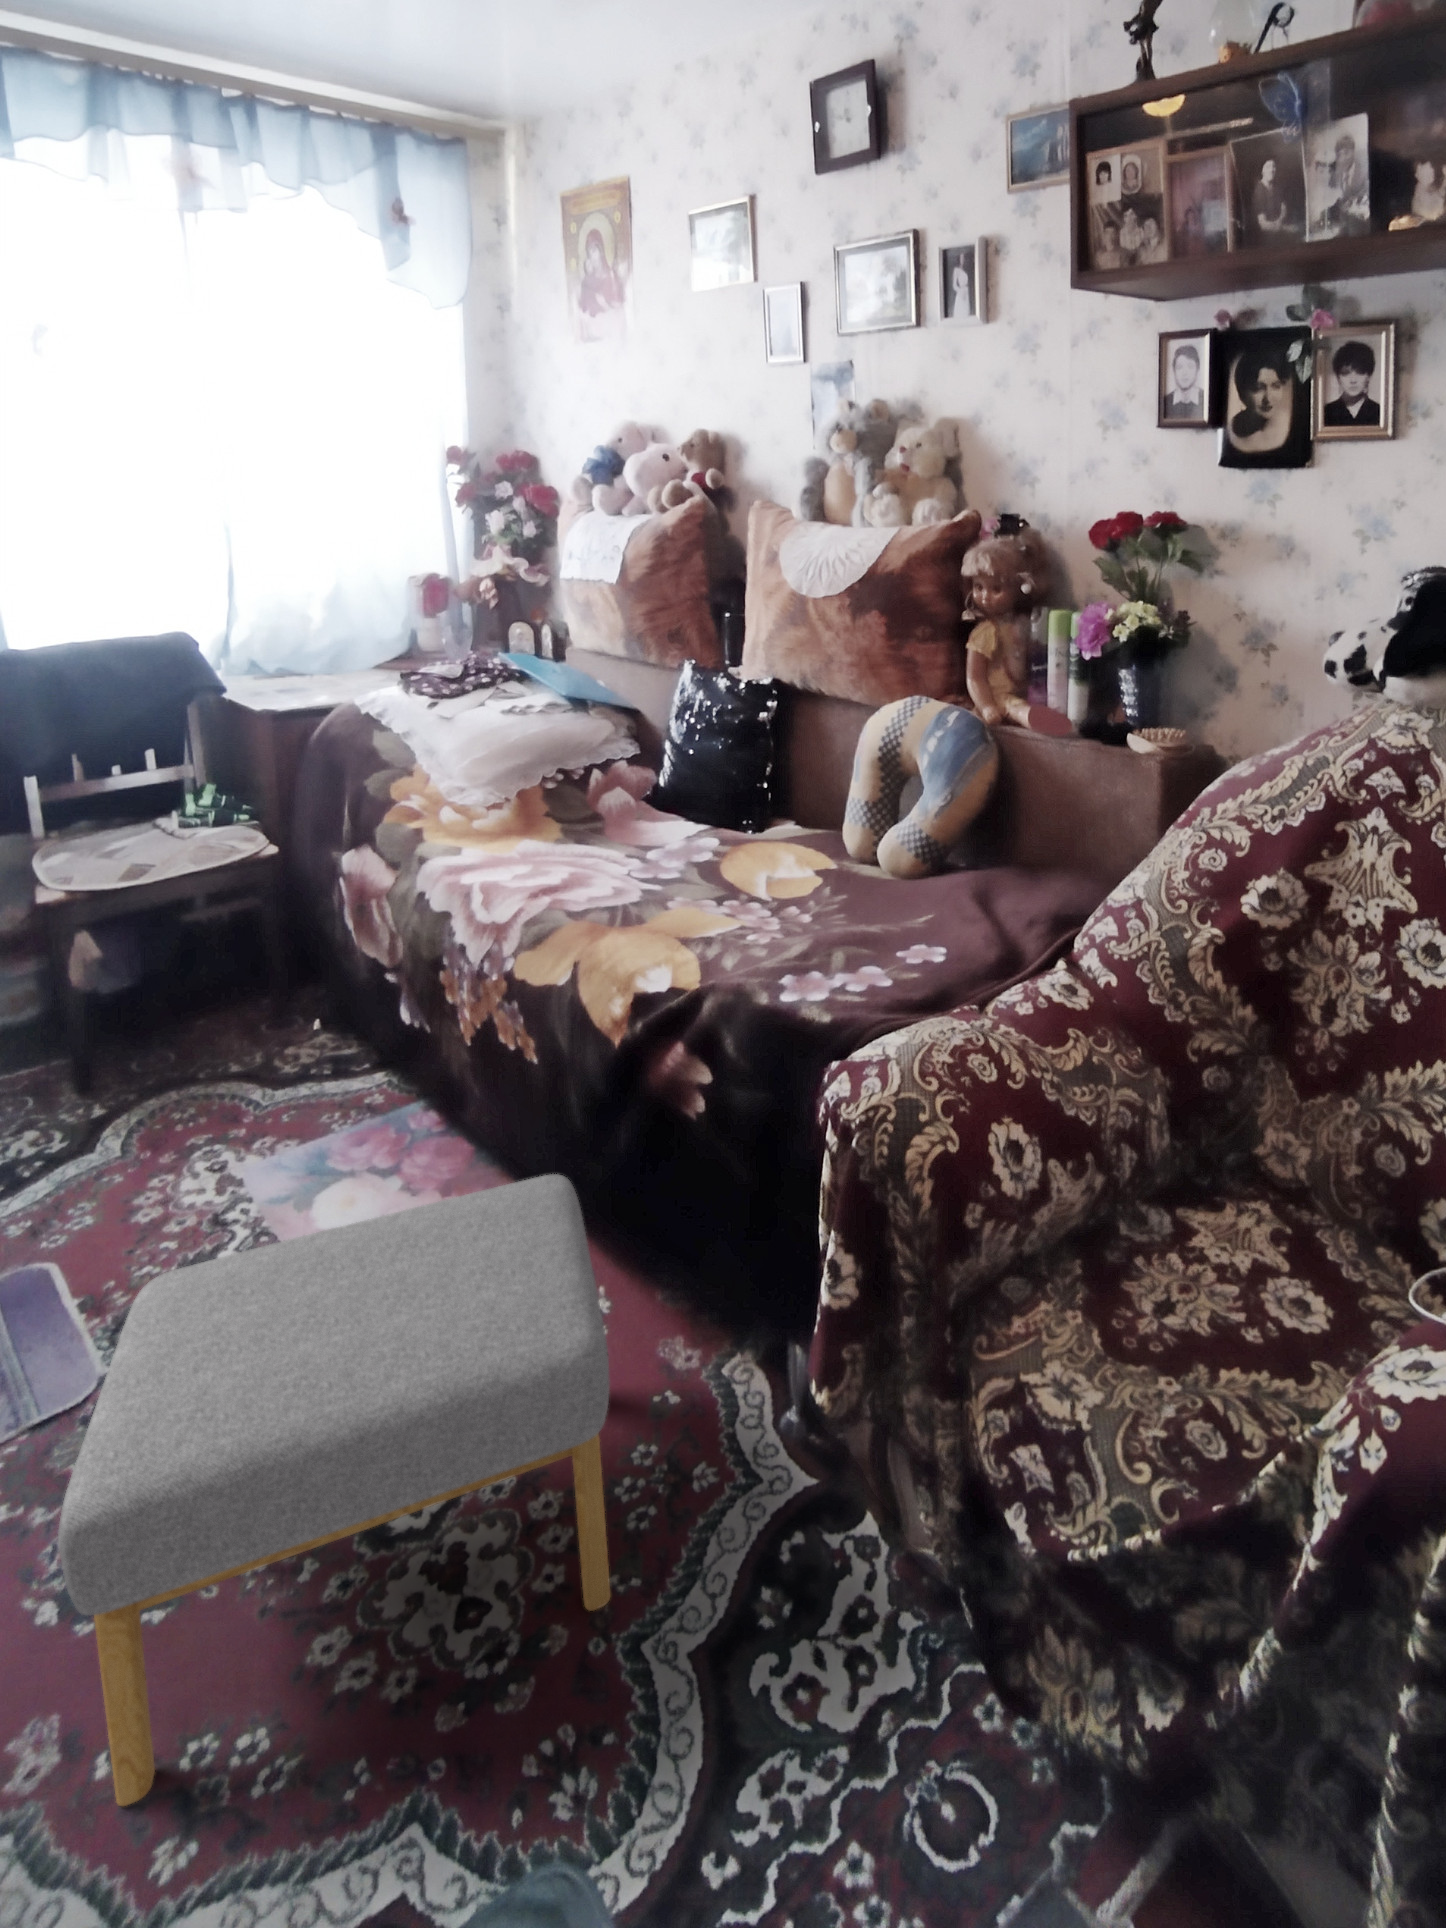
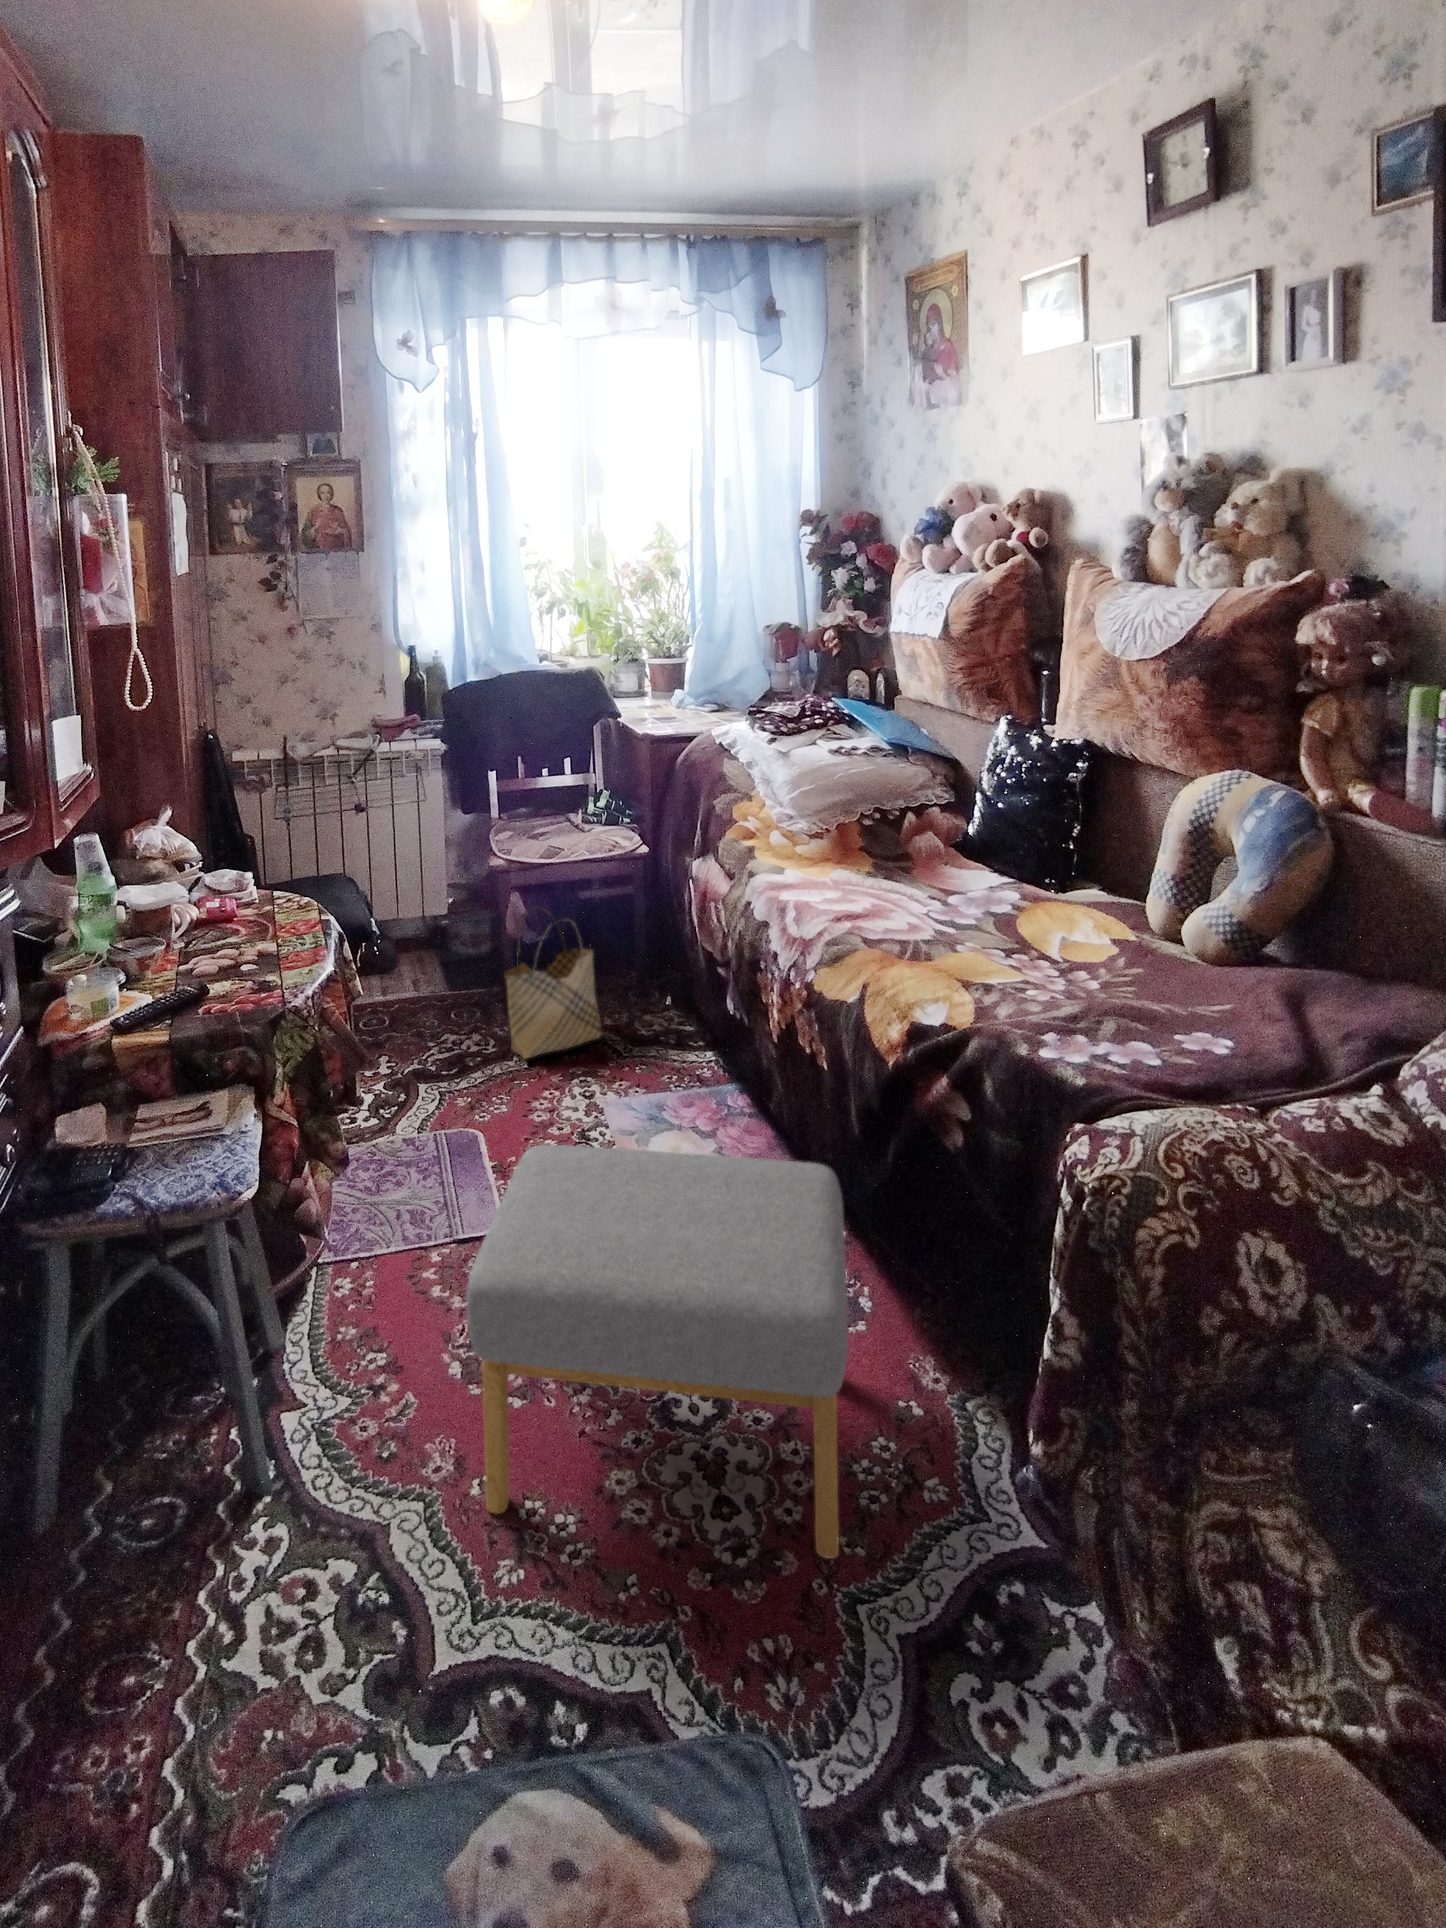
woven basket: none [73,948,231,1149] -> present [504,907,601,1059]

